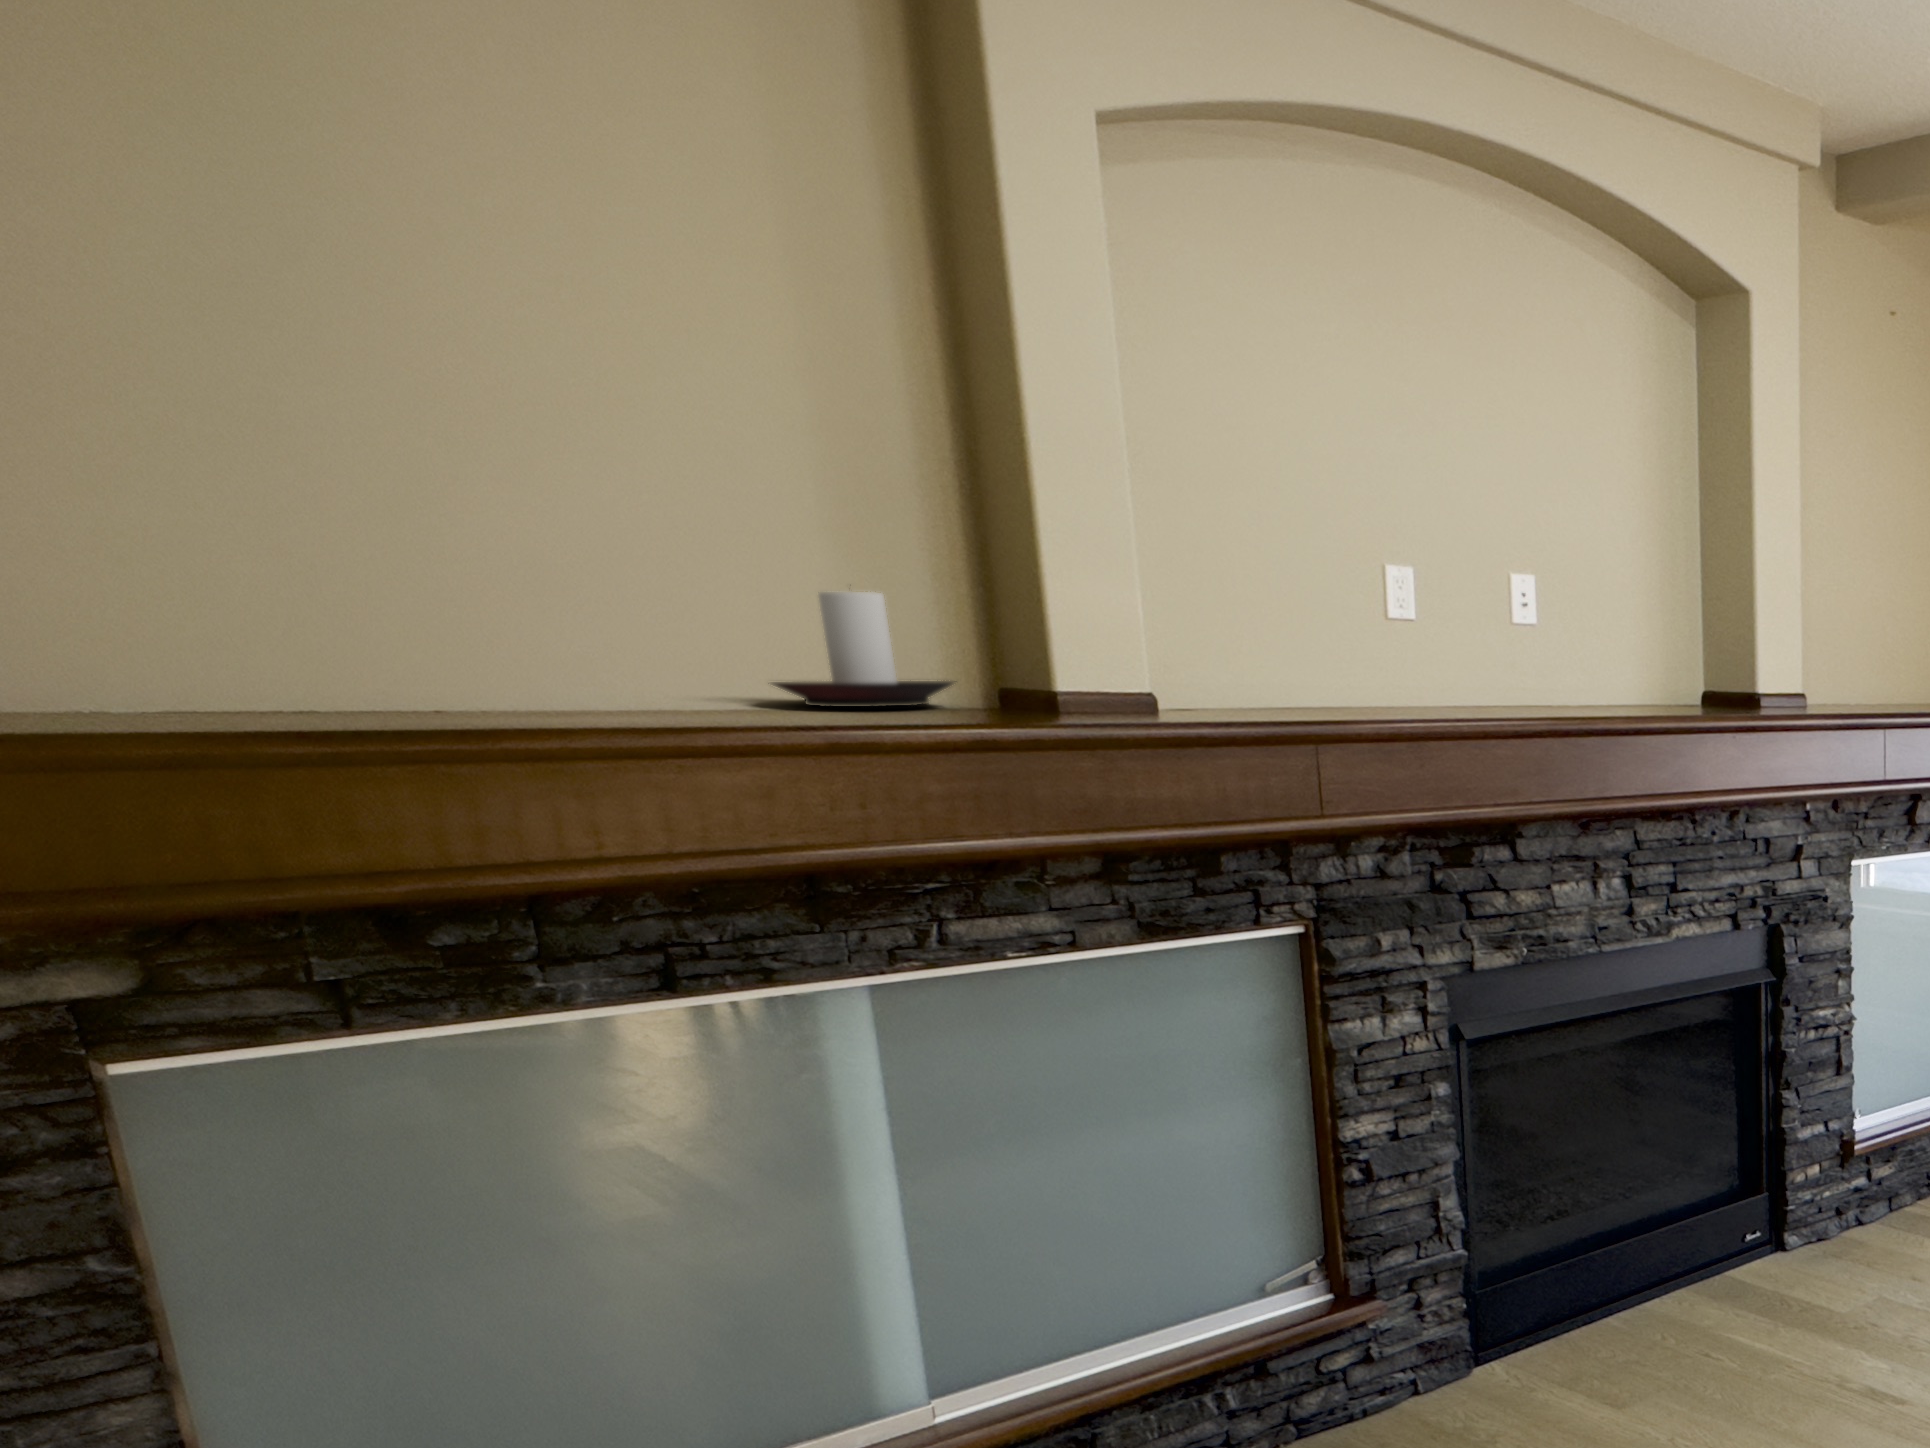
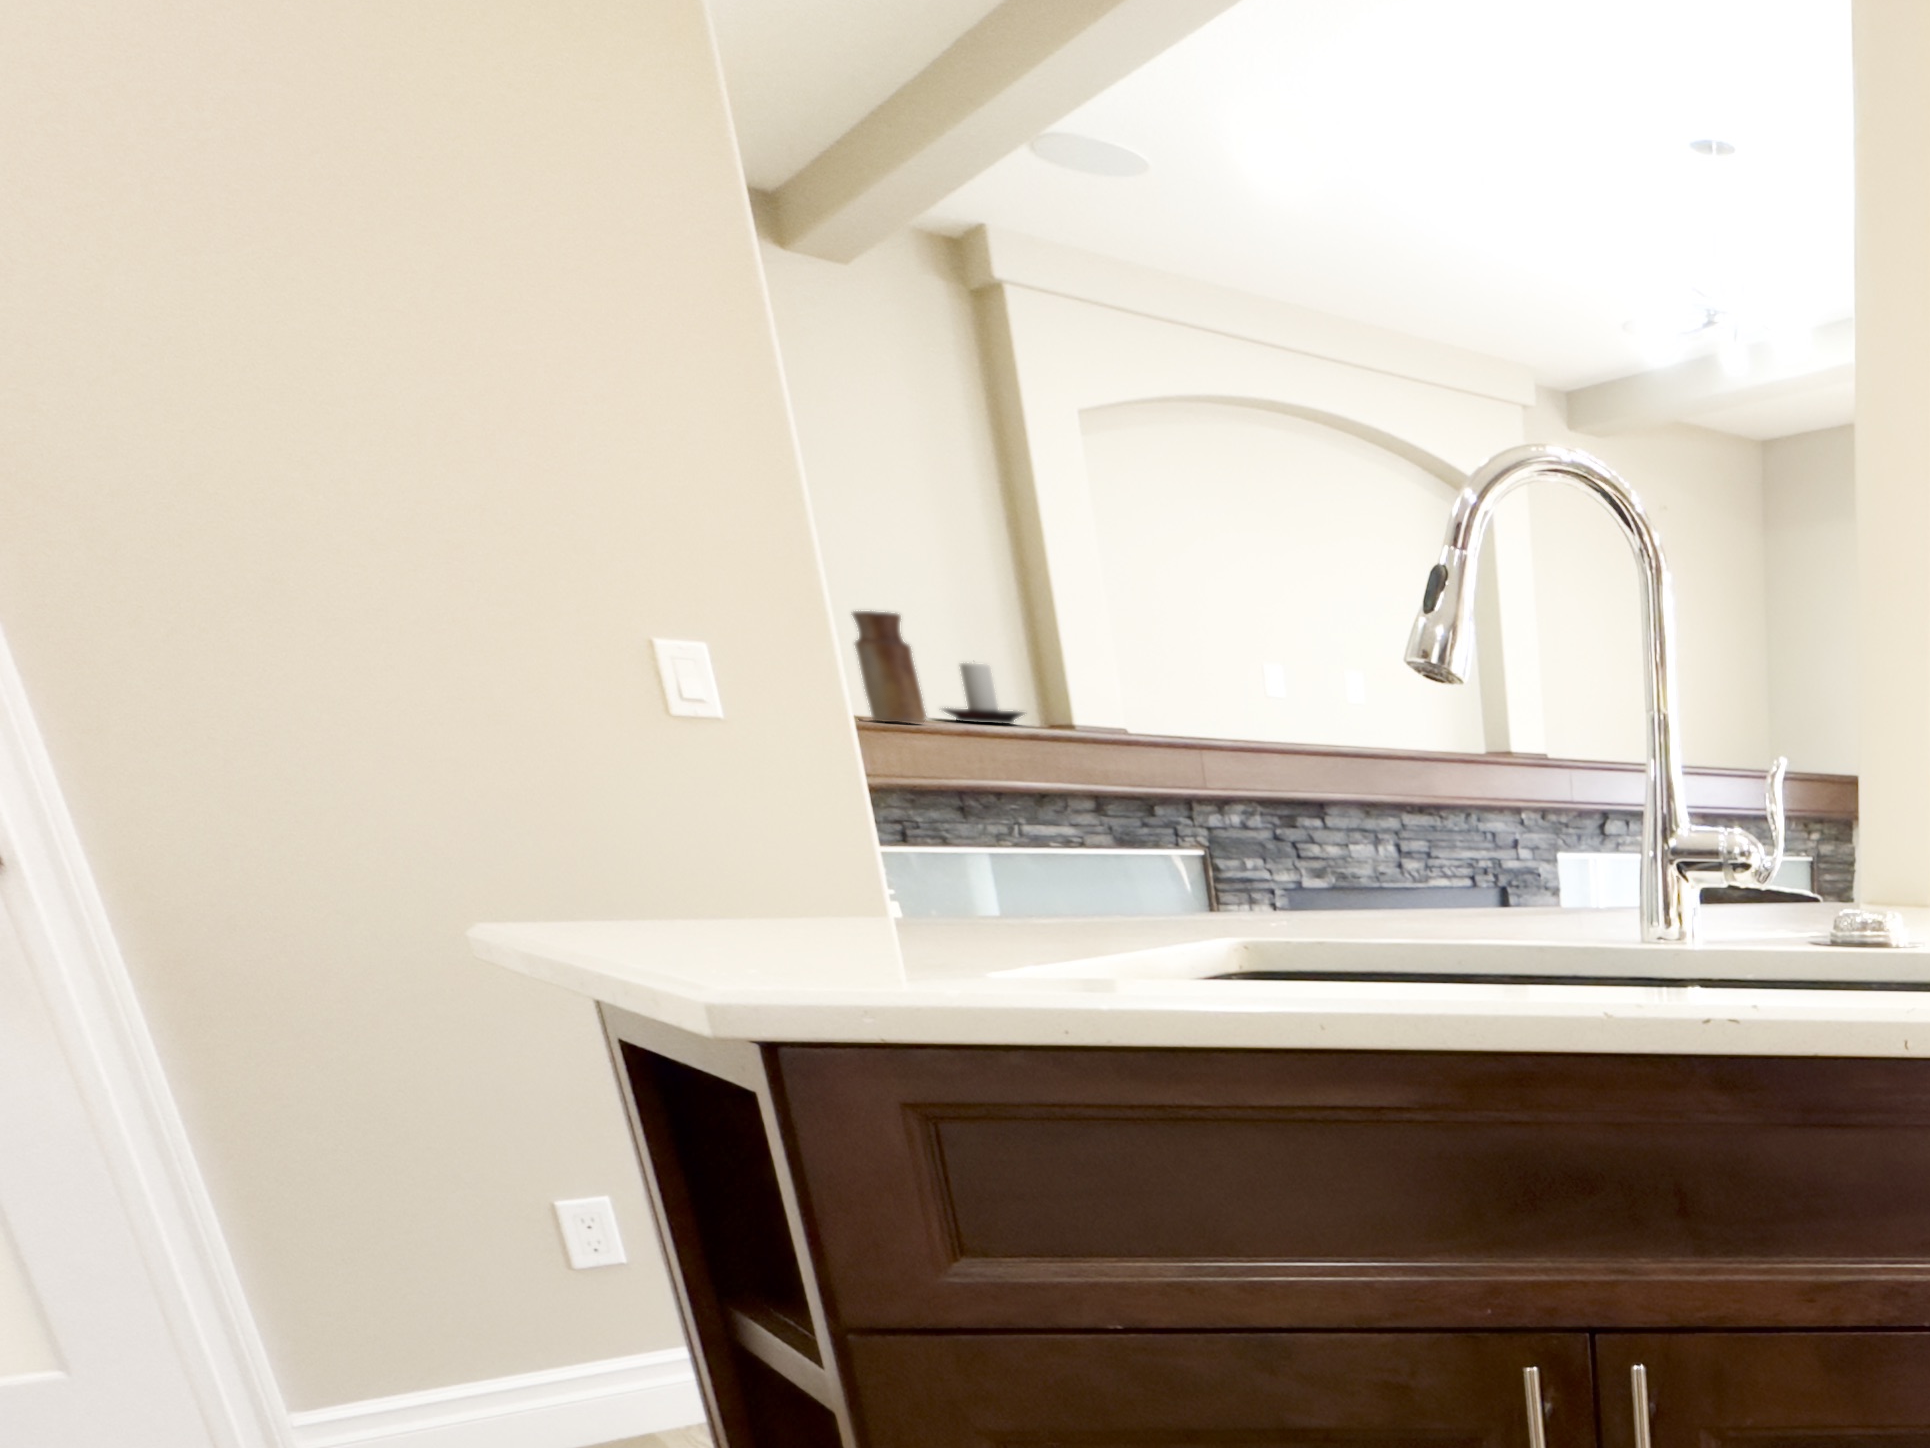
vase: none [572,487,744,728] -> present [852,611,926,723]

